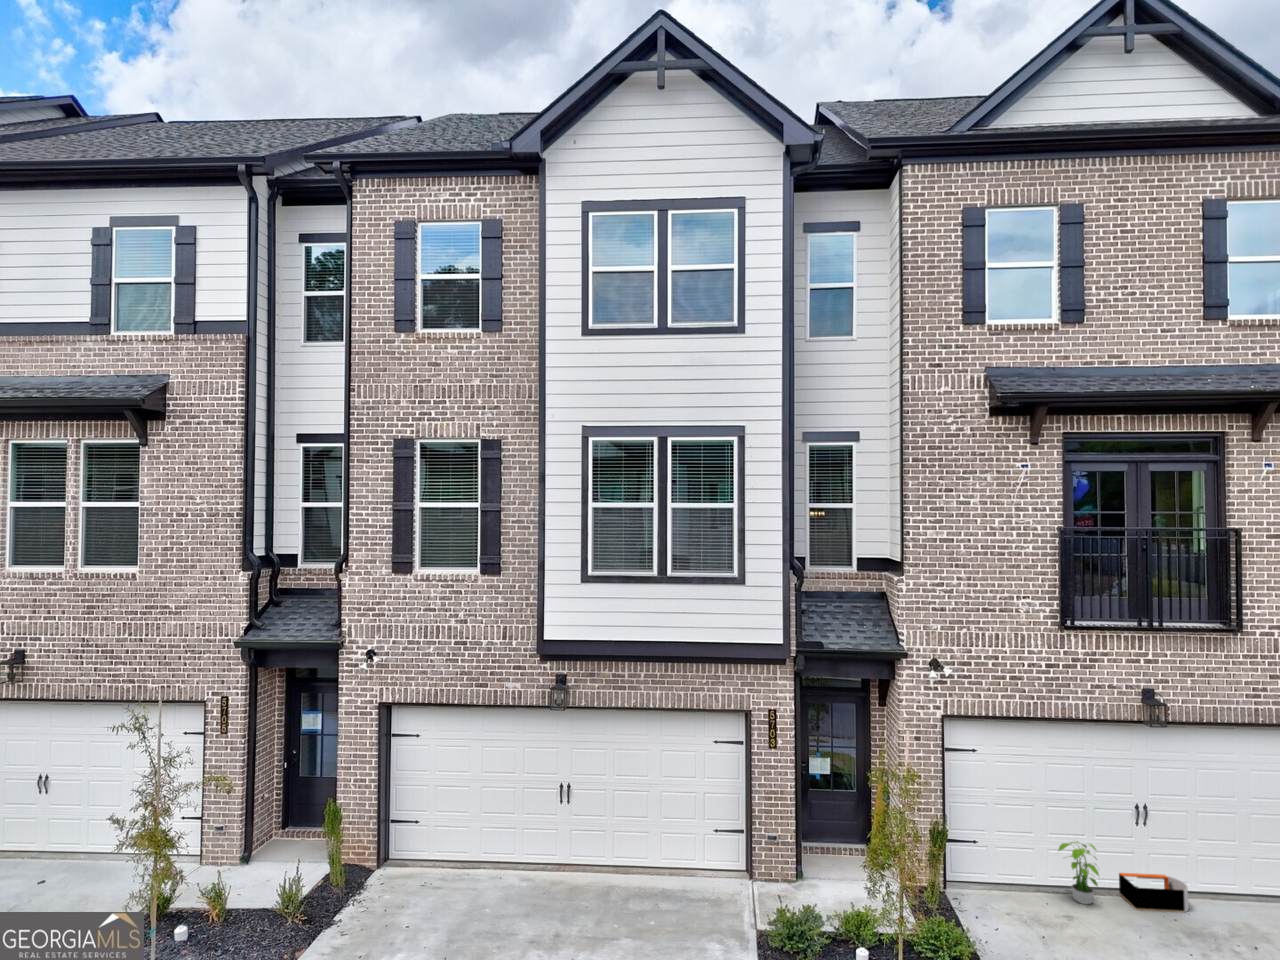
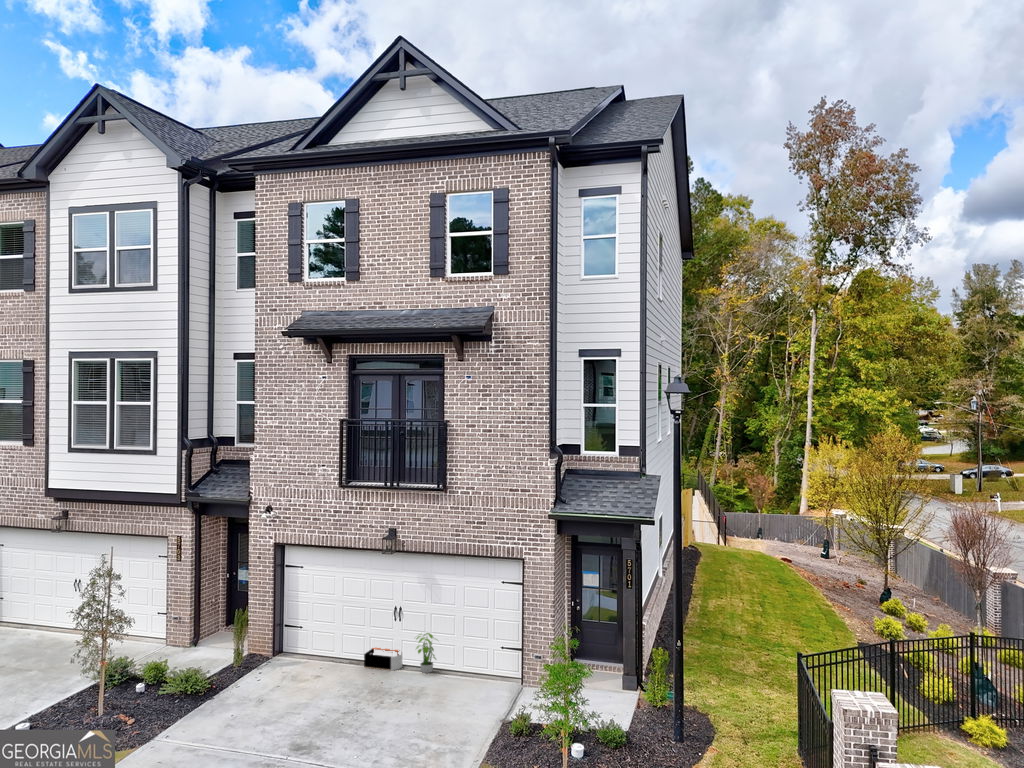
potted plant: present [1058,841,1099,904] -> present [416,633,436,673]

